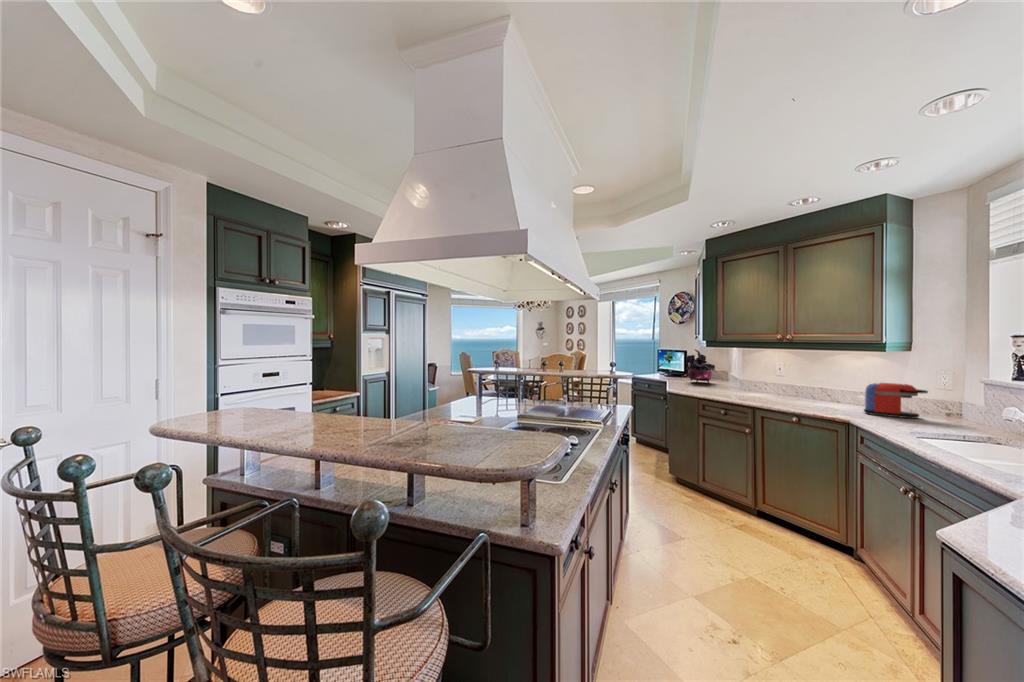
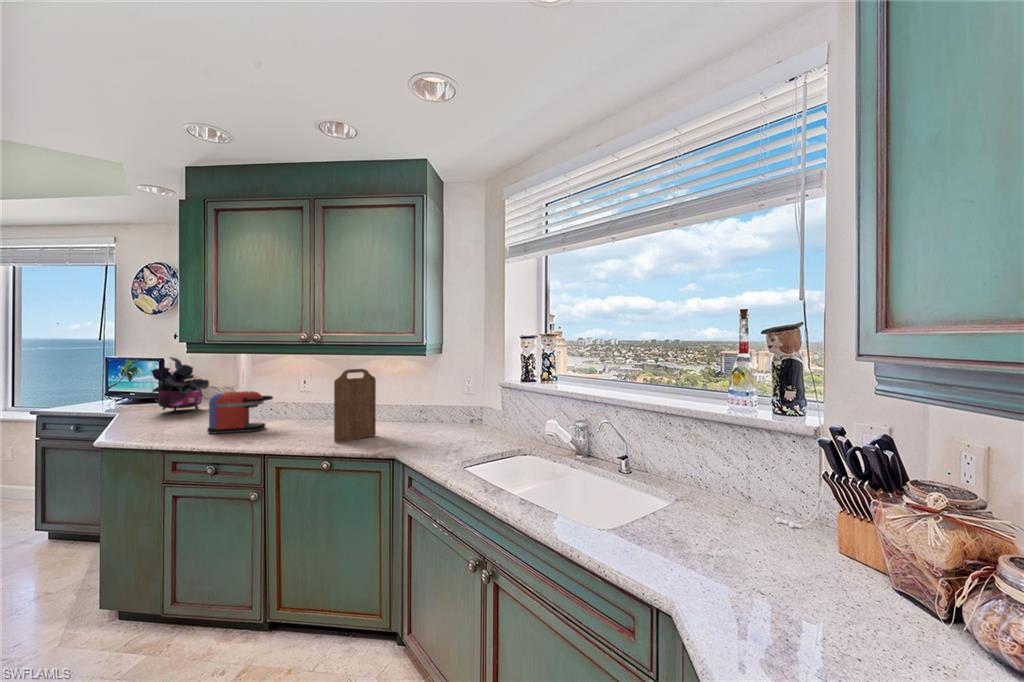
cutting board: none [802,358,838,409] -> present [334,369,376,442]
coffee maker: present [864,383,928,418] -> present [207,391,273,433]

